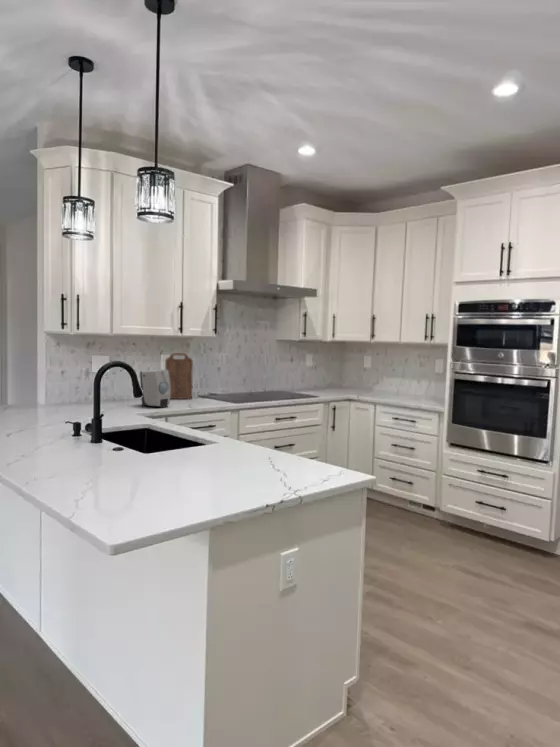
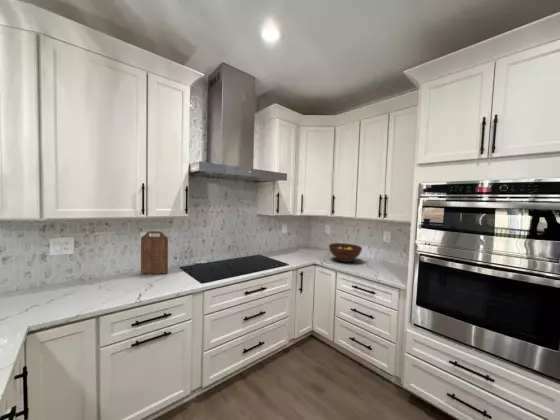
soap dispenser: present [140,370,170,408] -> none [90,254,122,298]
fruit bowl: none [368,376,407,396] -> present [329,243,362,262]

